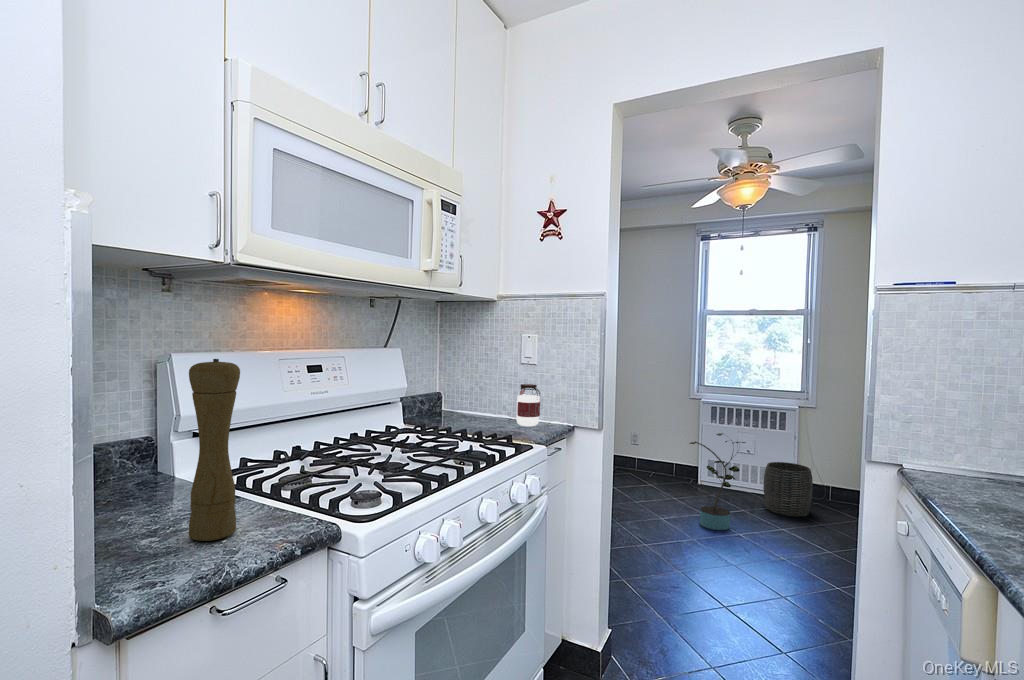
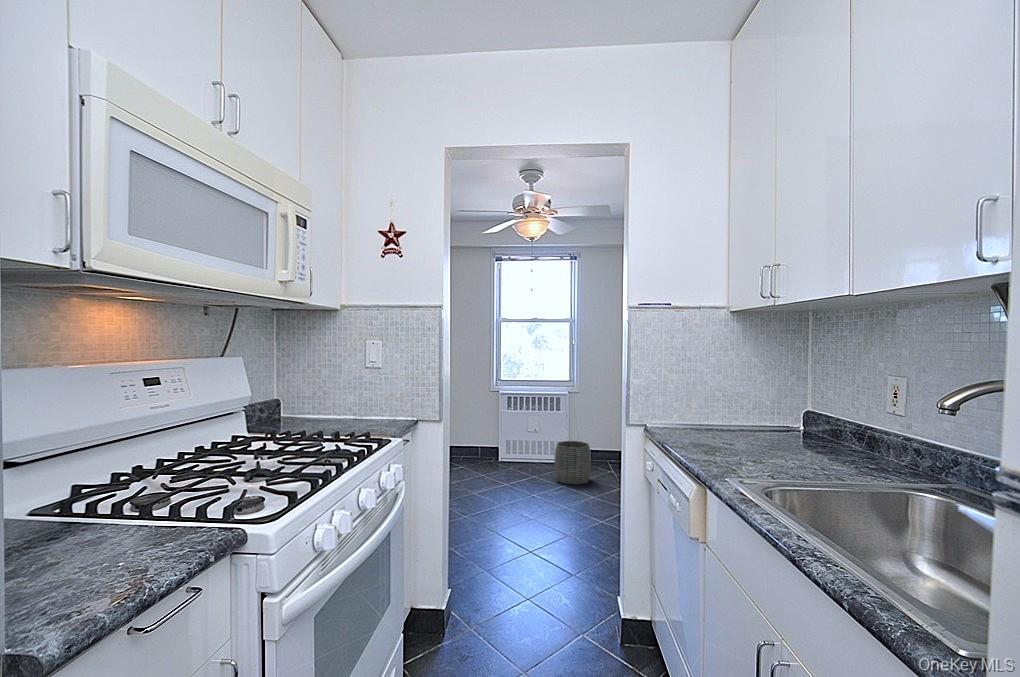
pepper mill: present [189,359,240,541] -> none [78,374,137,565]
jar: present [517,384,540,426] -> none [364,387,388,426]
potted plant: present [689,433,745,530] -> none [498,421,543,503]

